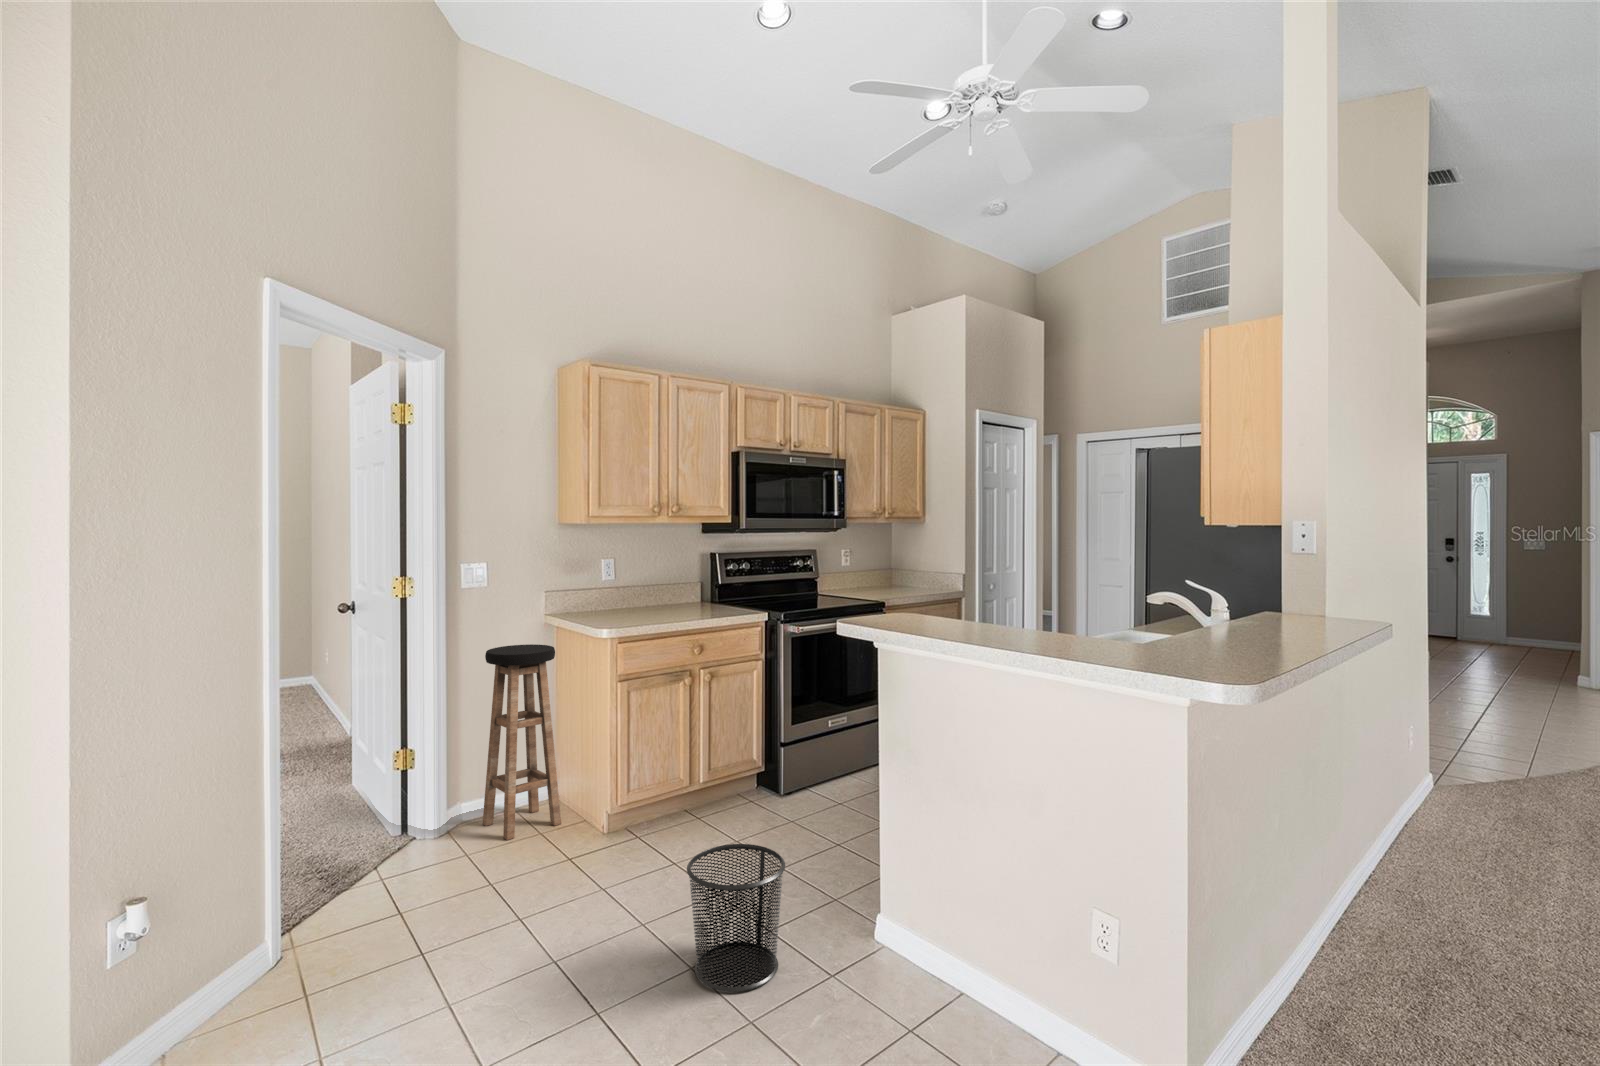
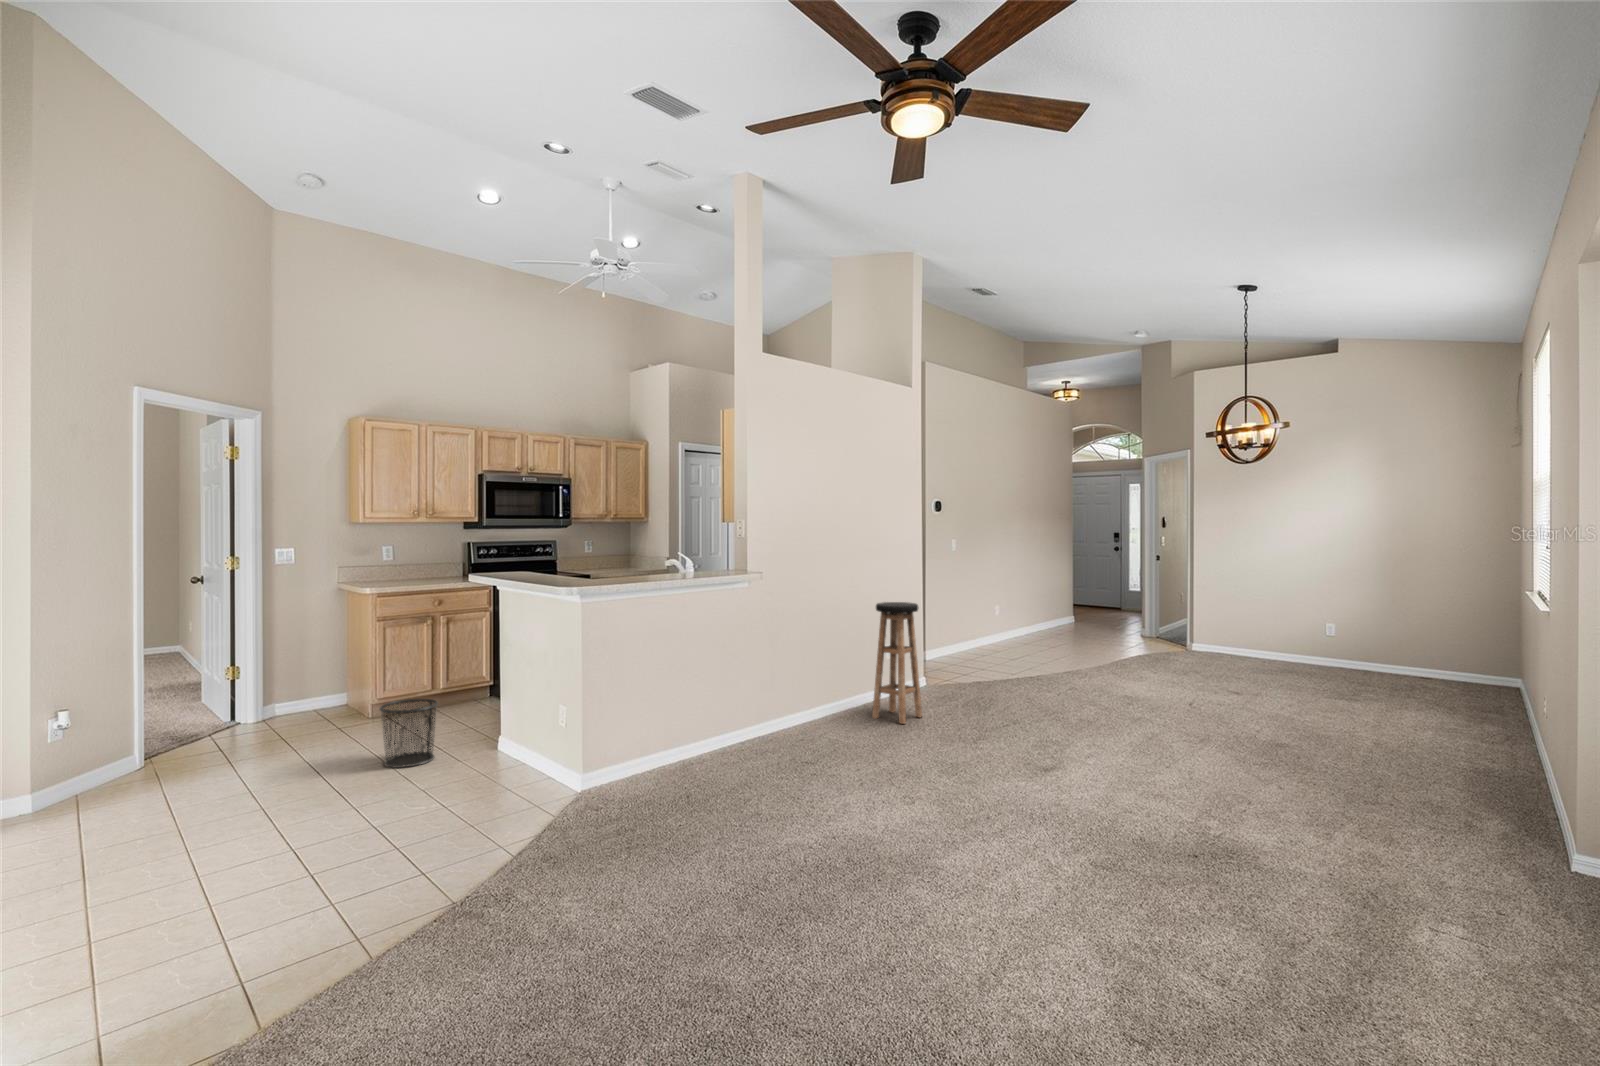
bar stool: present [483,644,561,840] -> present [872,602,922,724]

